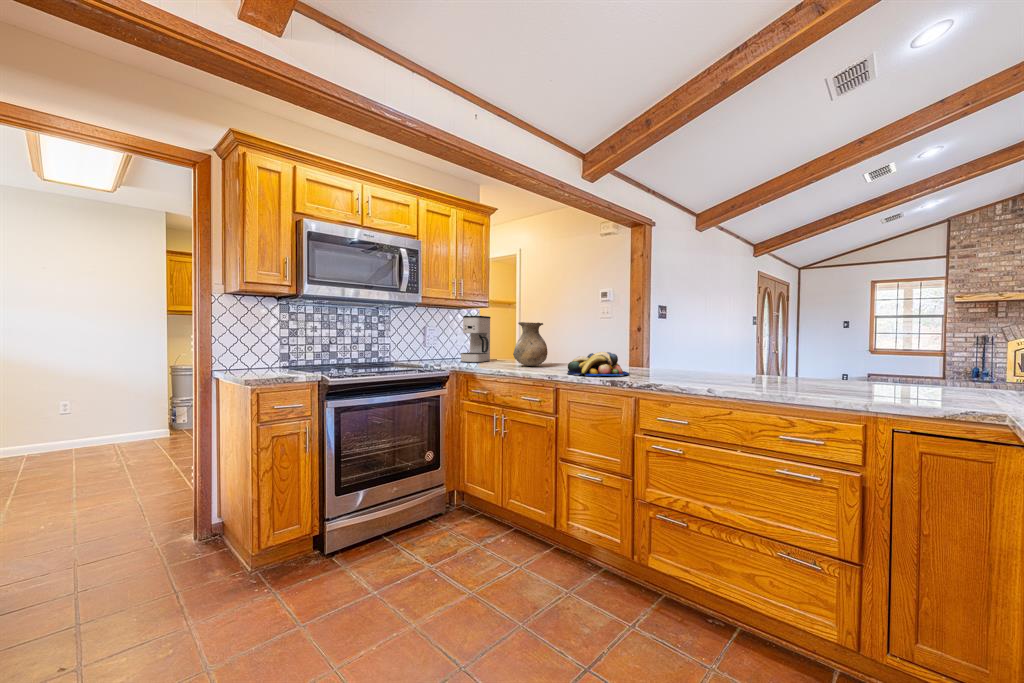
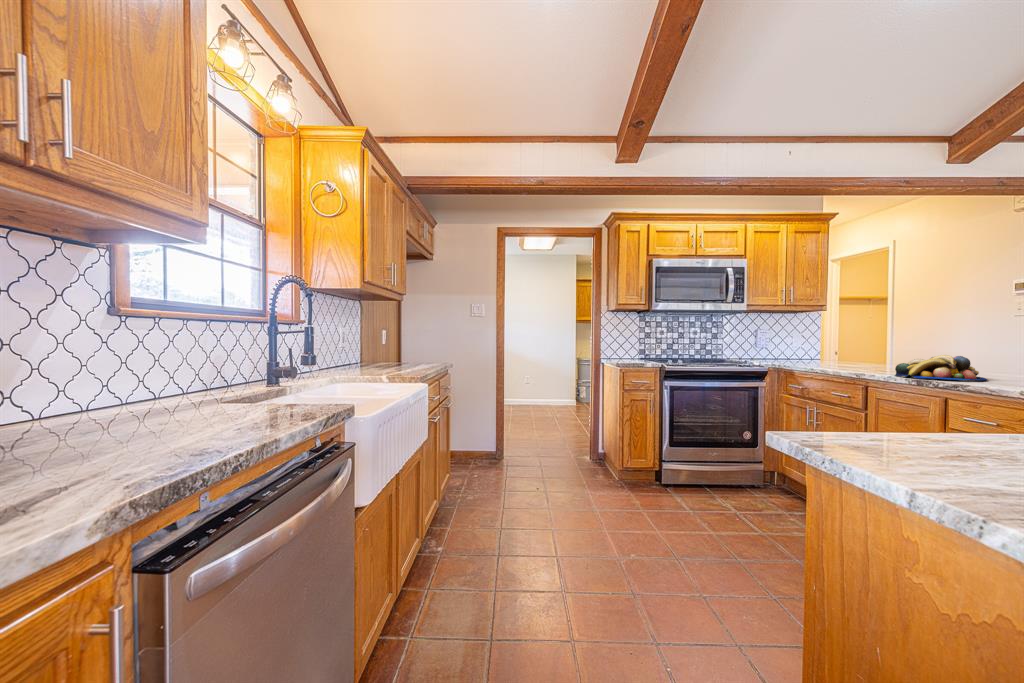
coffee maker: present [461,316,491,363] -> none [791,319,826,363]
vase: present [513,322,548,366] -> none [843,325,887,368]

